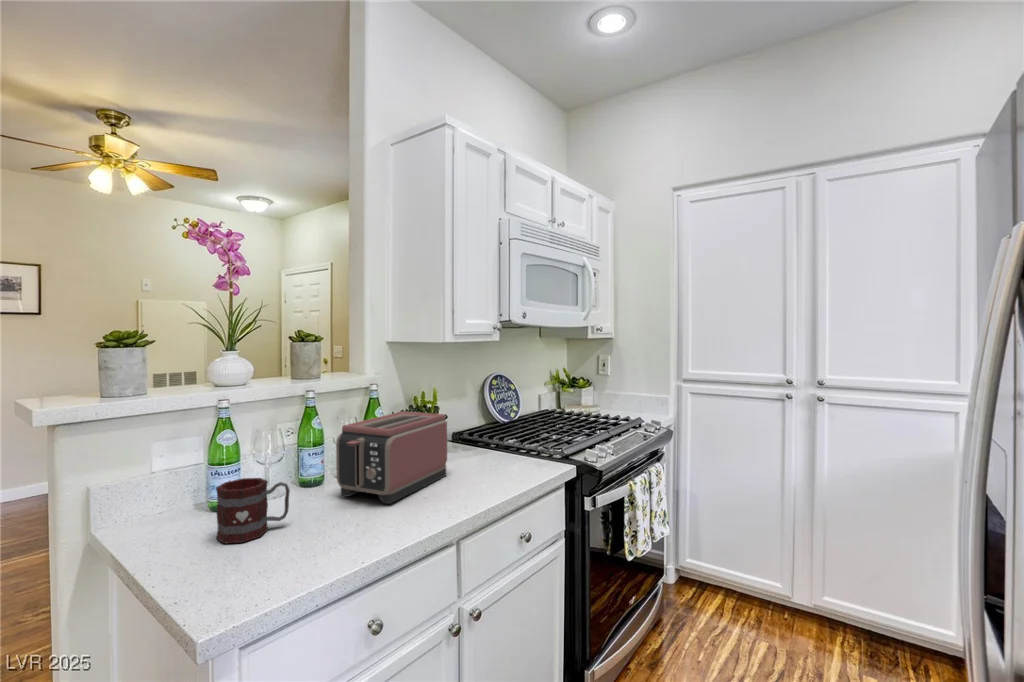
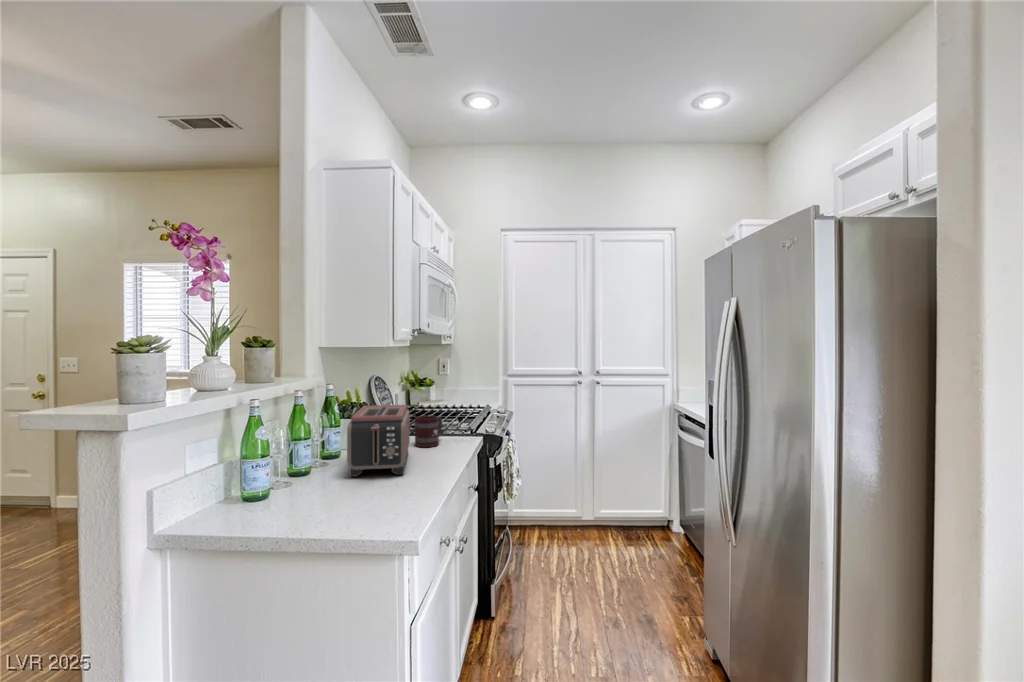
mug: present [216,478,290,543] -> present [415,416,442,447]

